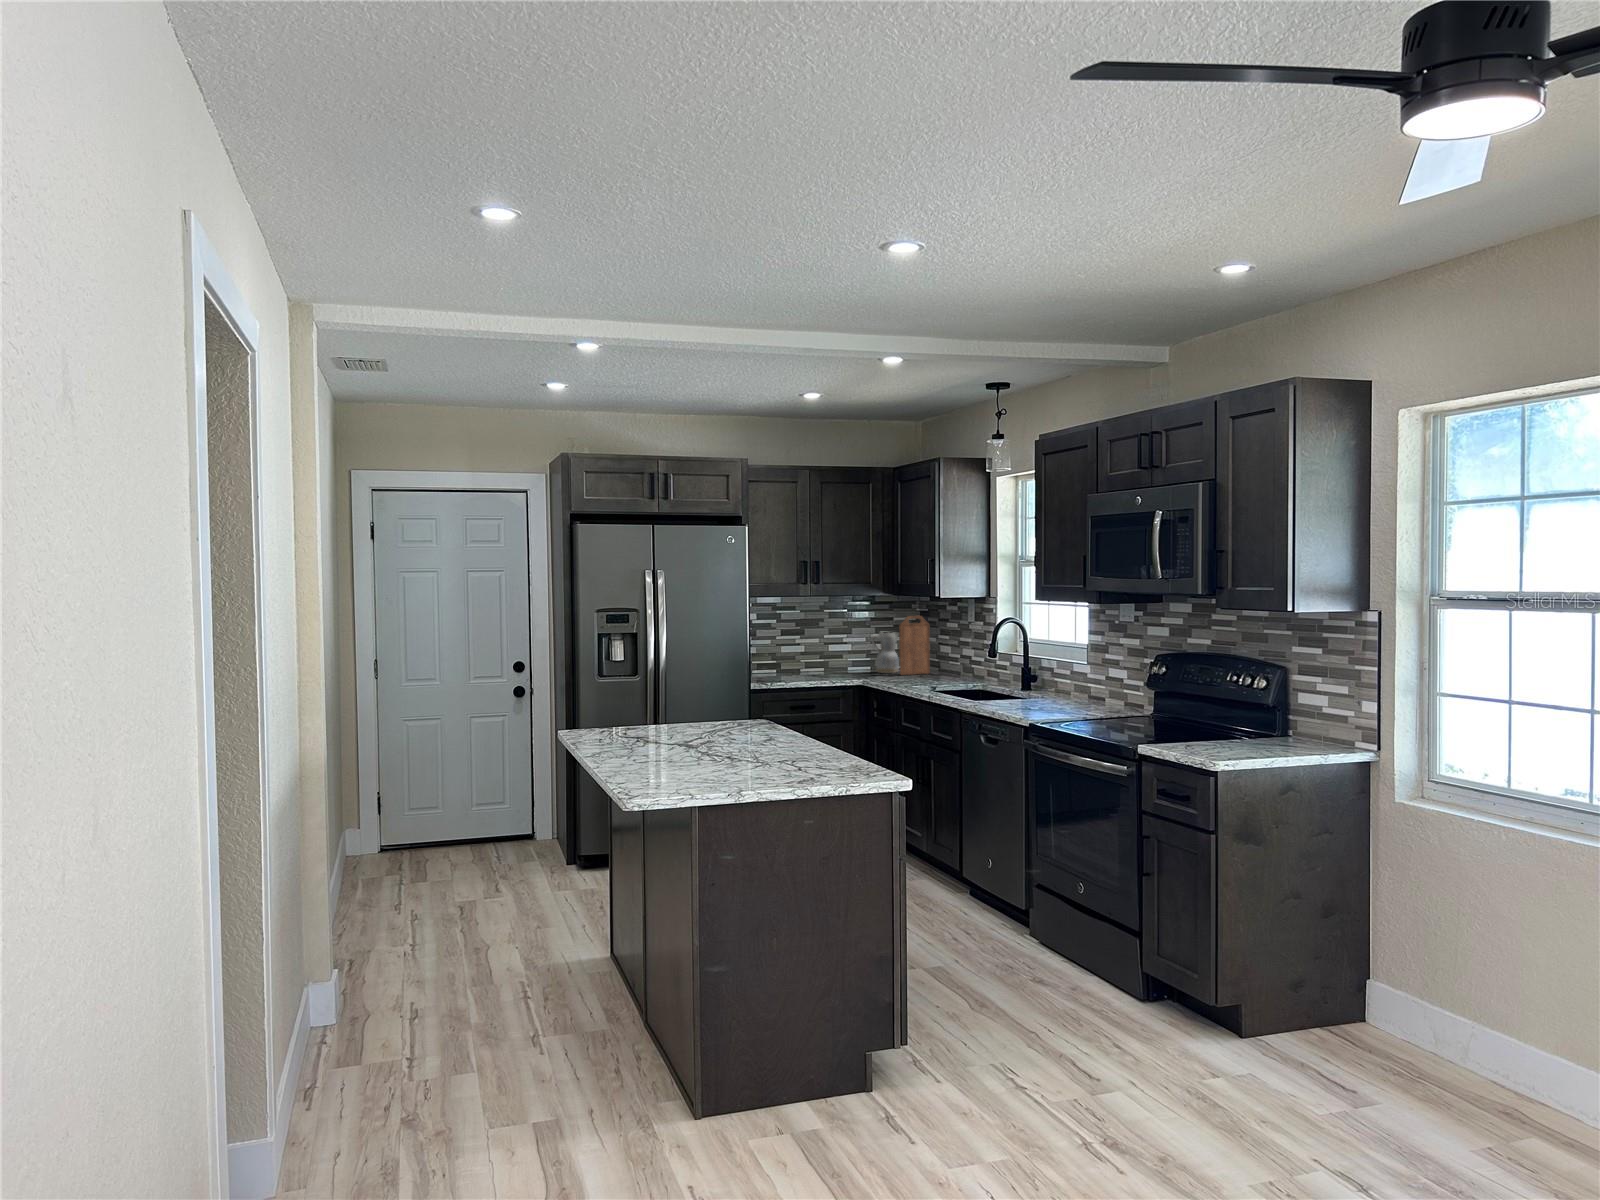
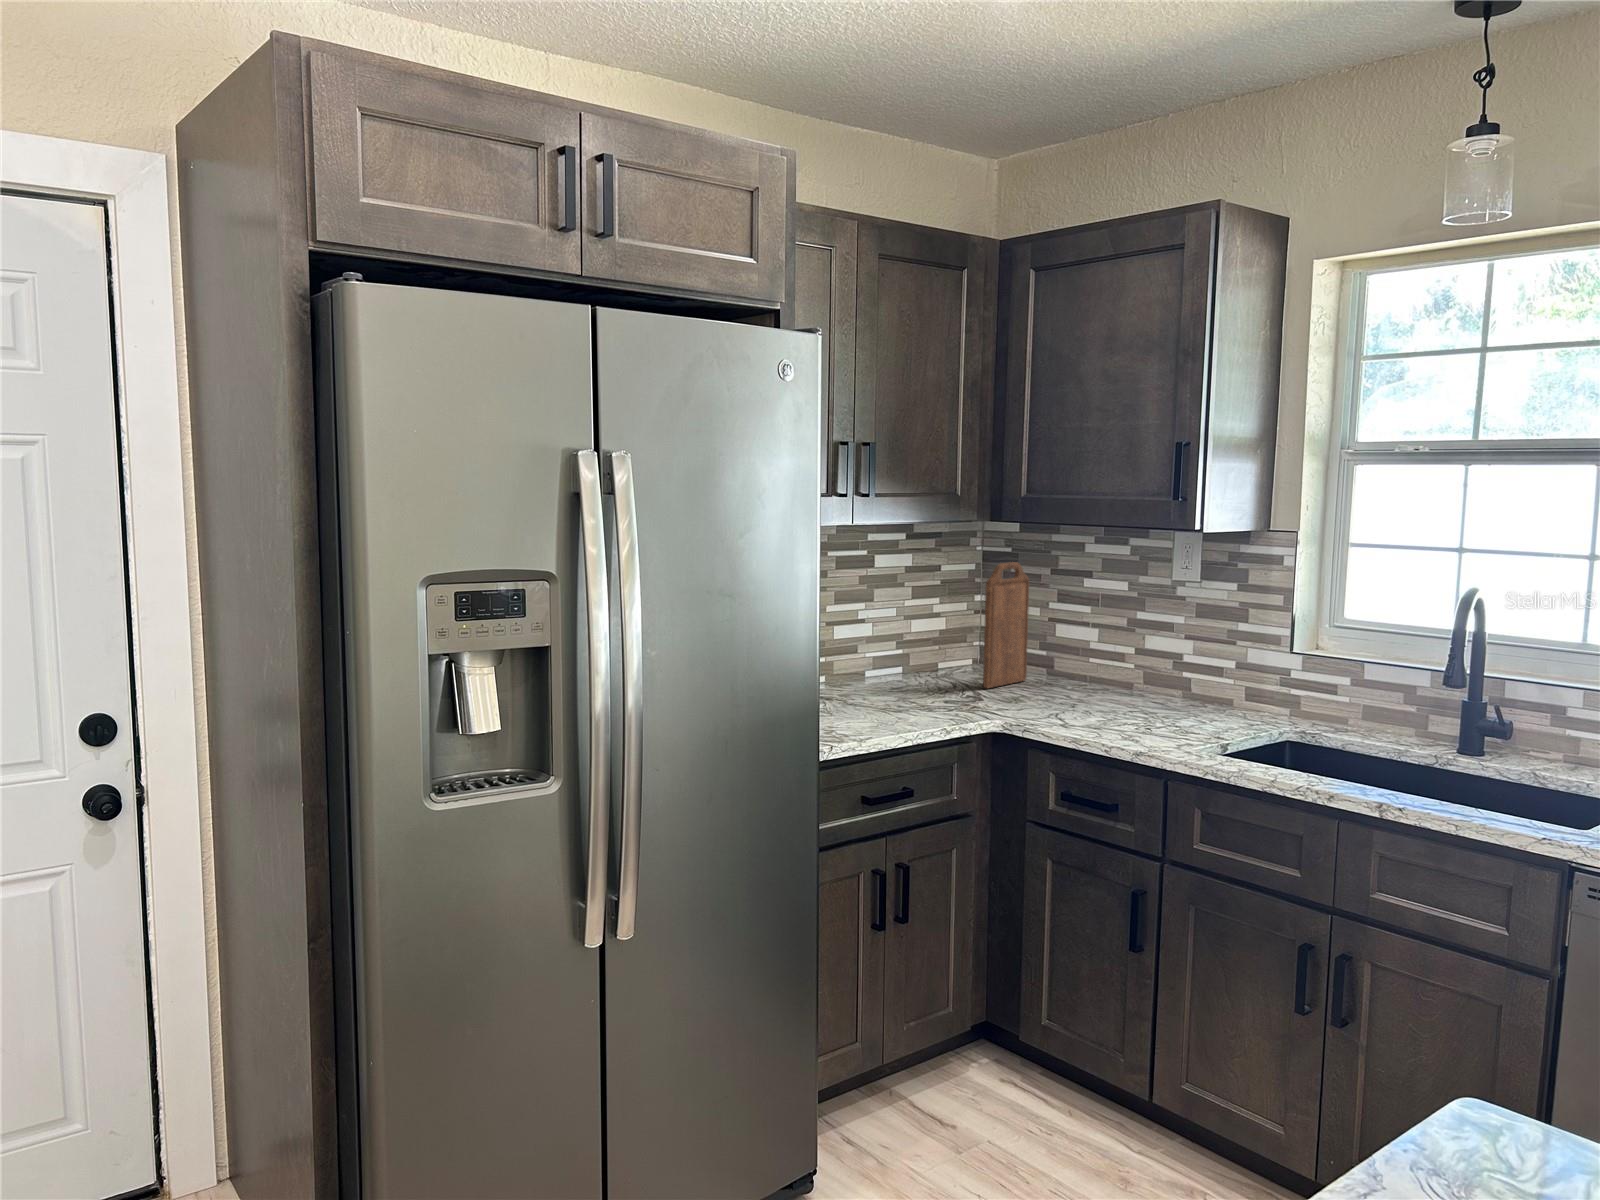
ceramic pitcher: present [871,632,899,673] -> none [901,593,957,681]

